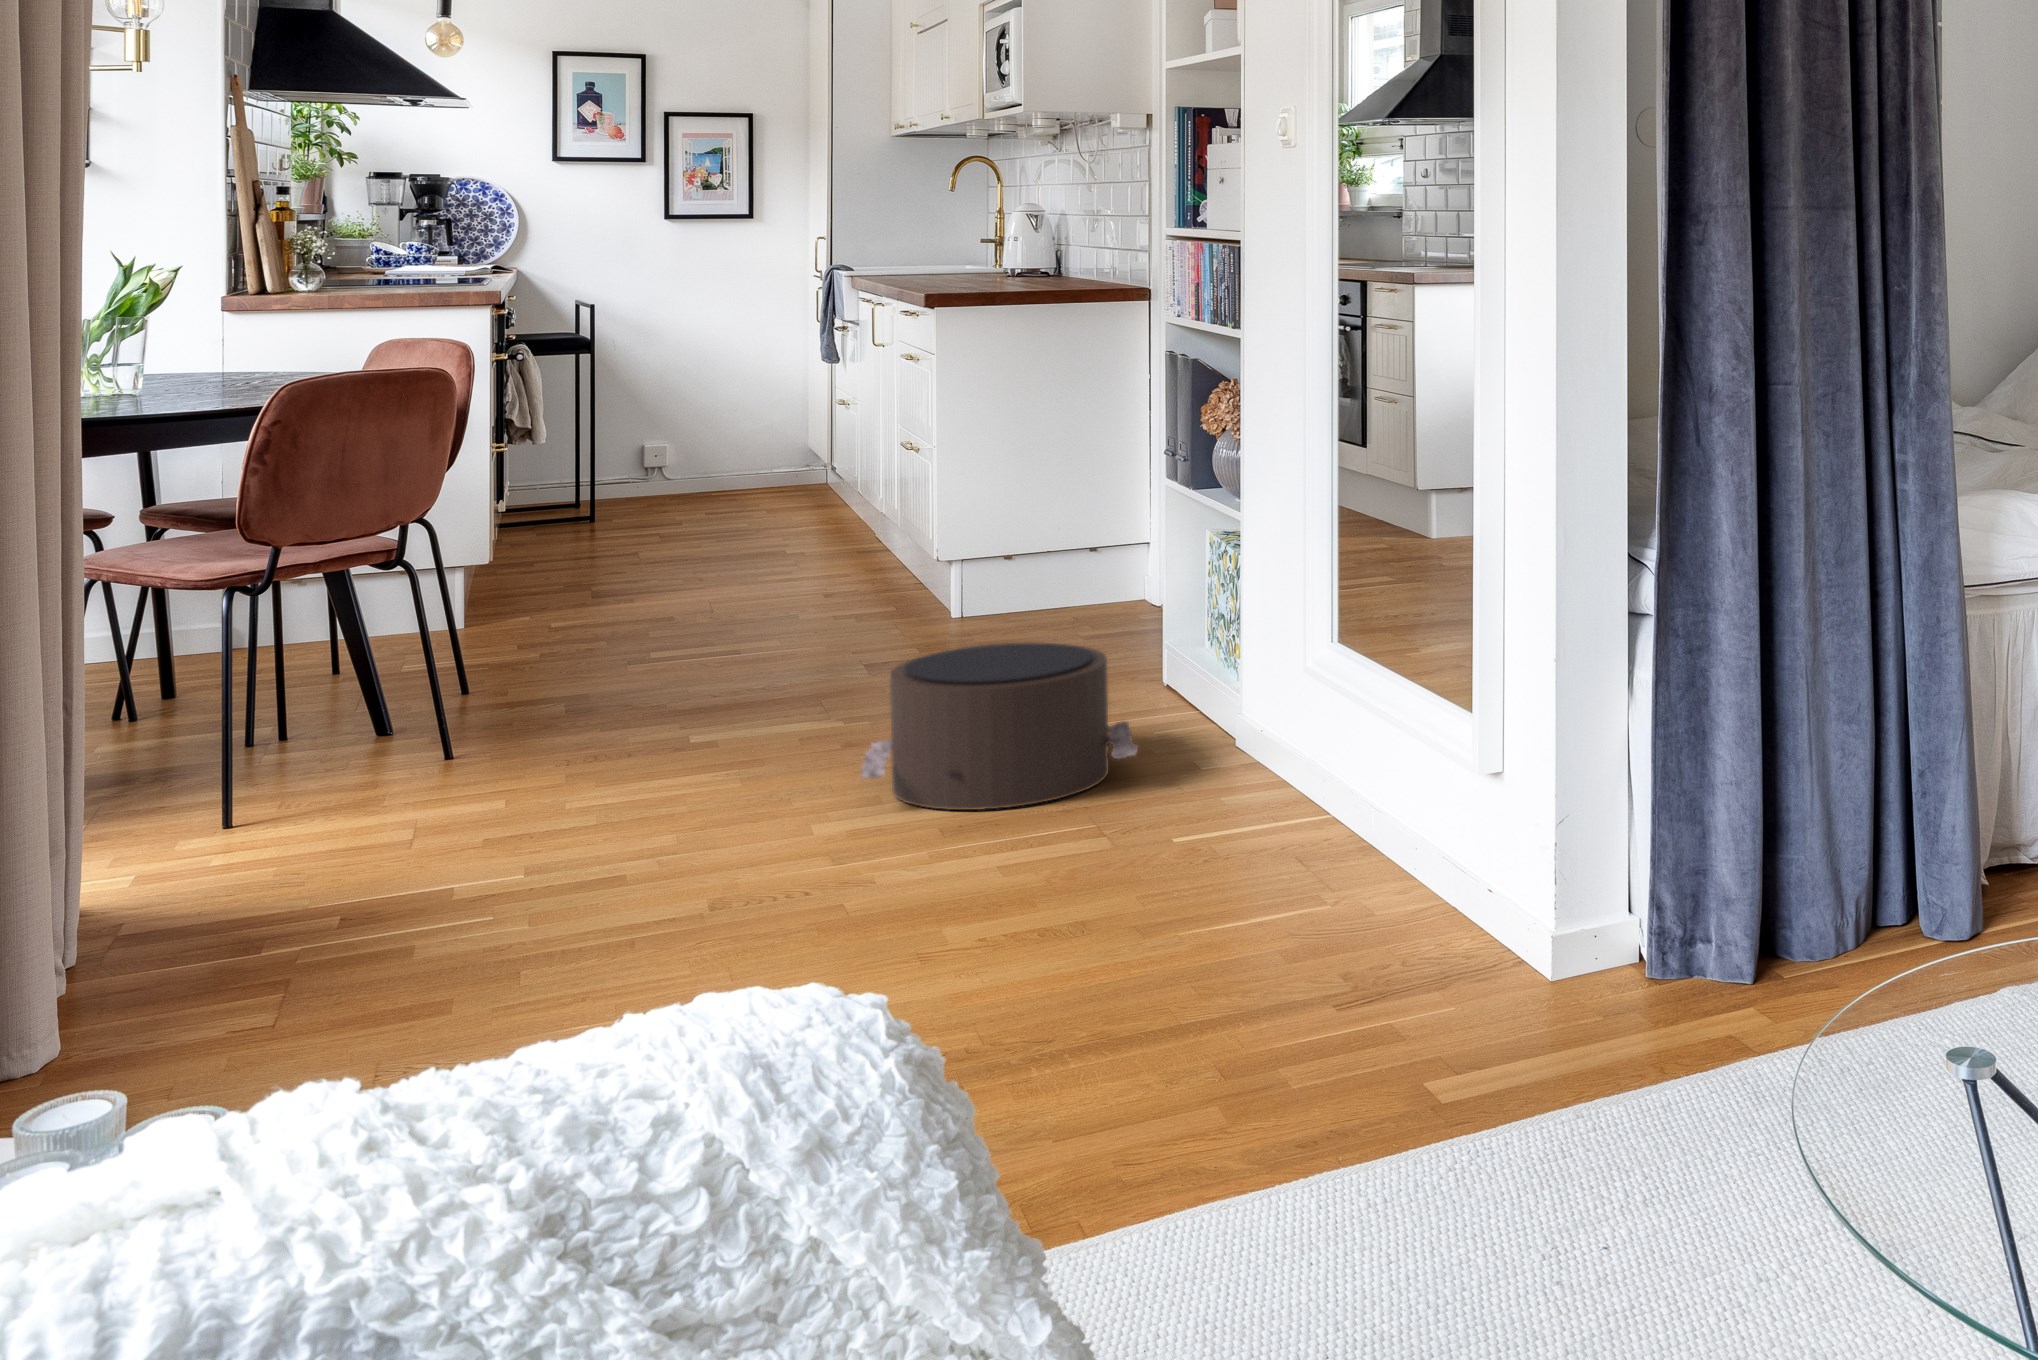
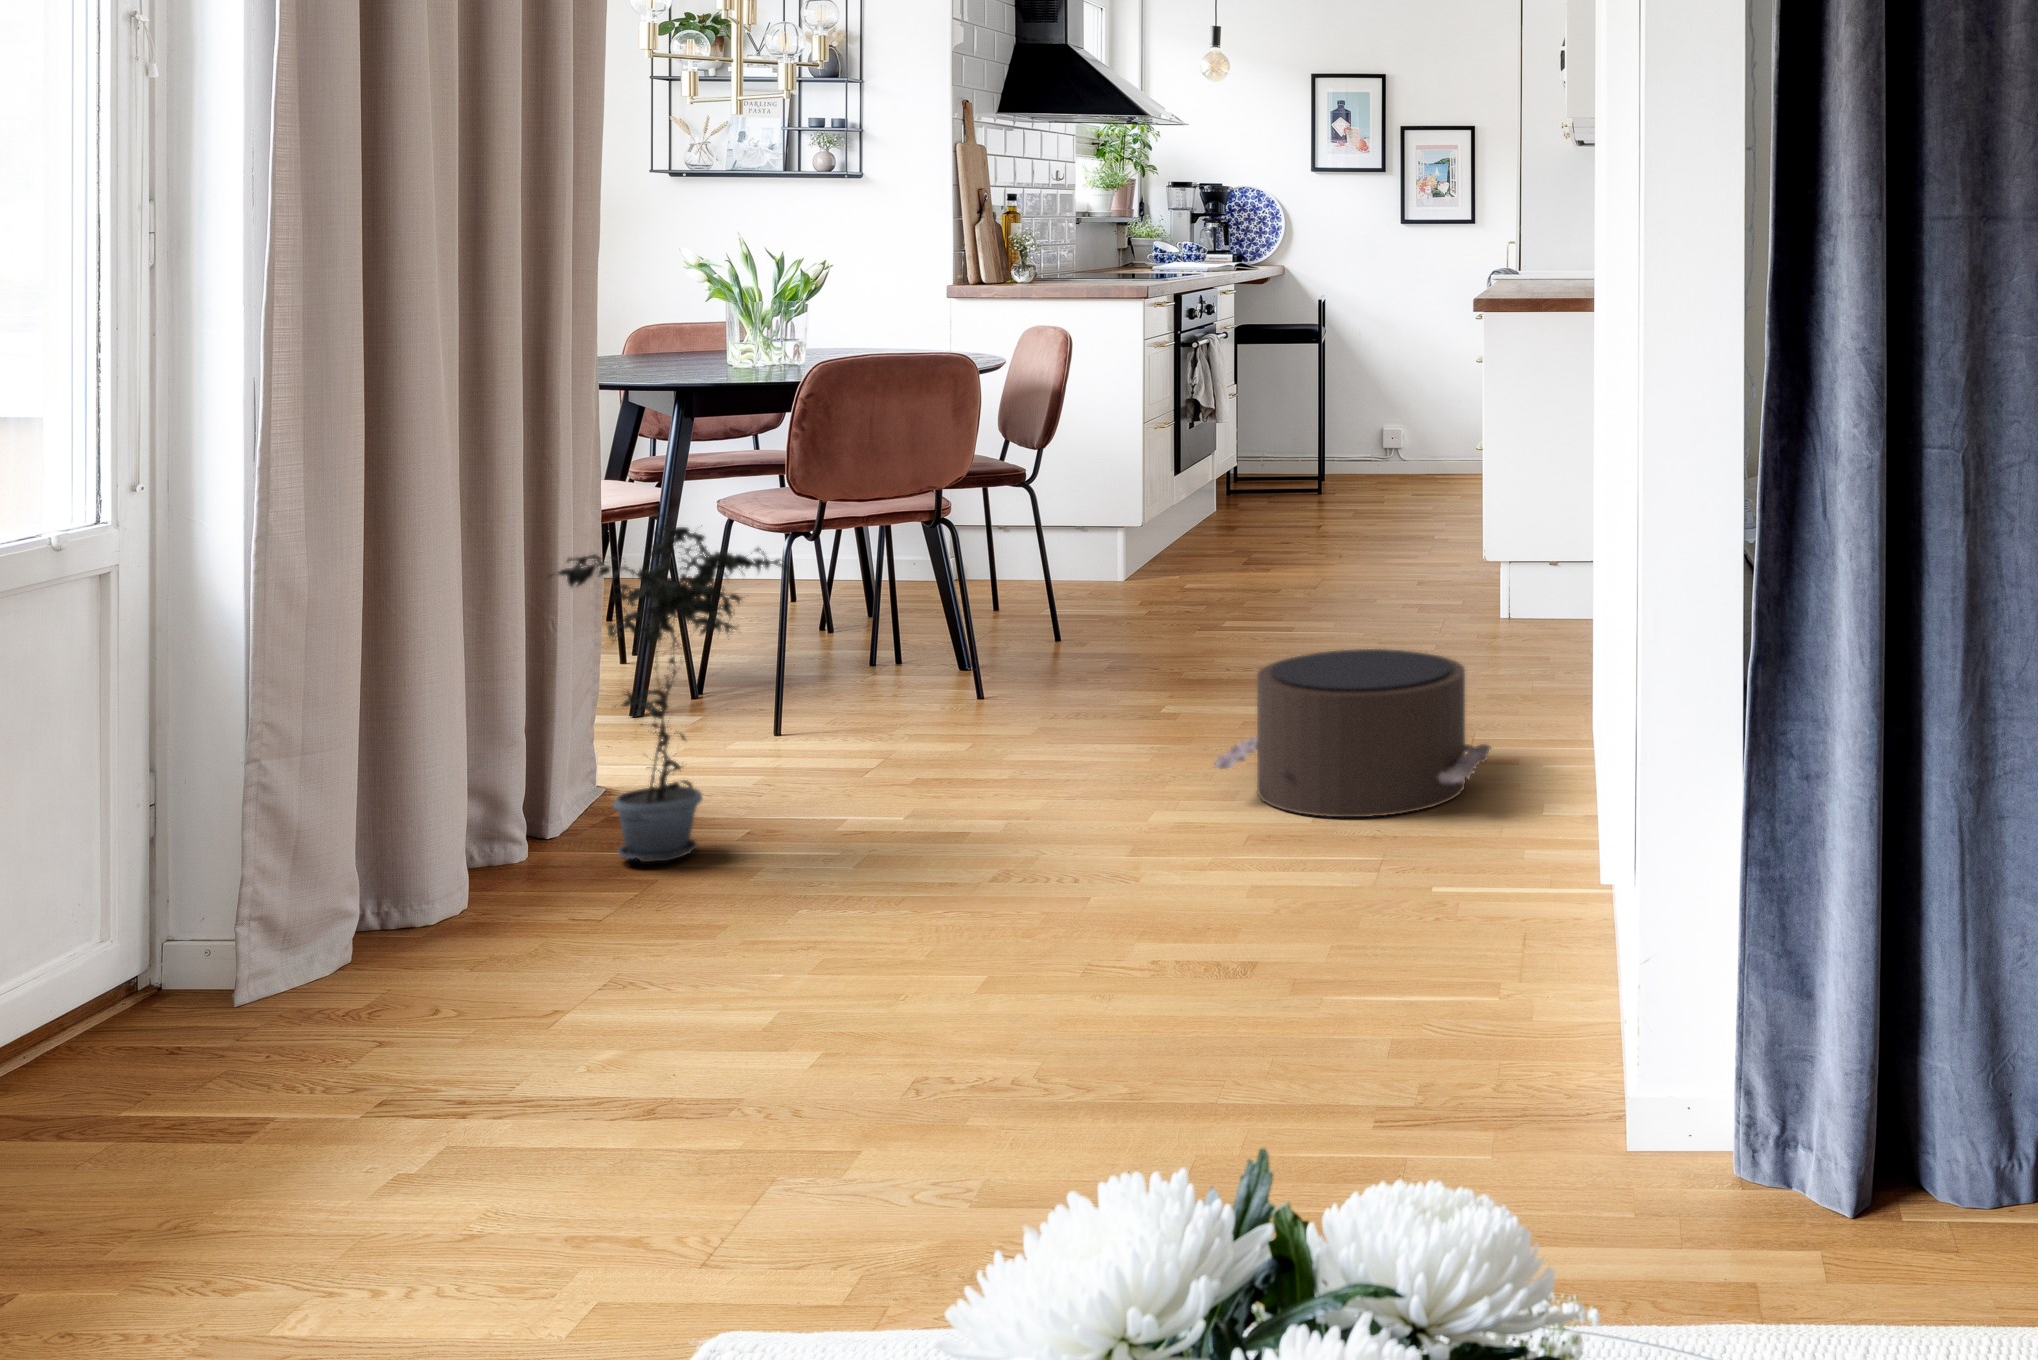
potted plant: none [72,563,399,973] -> present [553,513,790,862]

